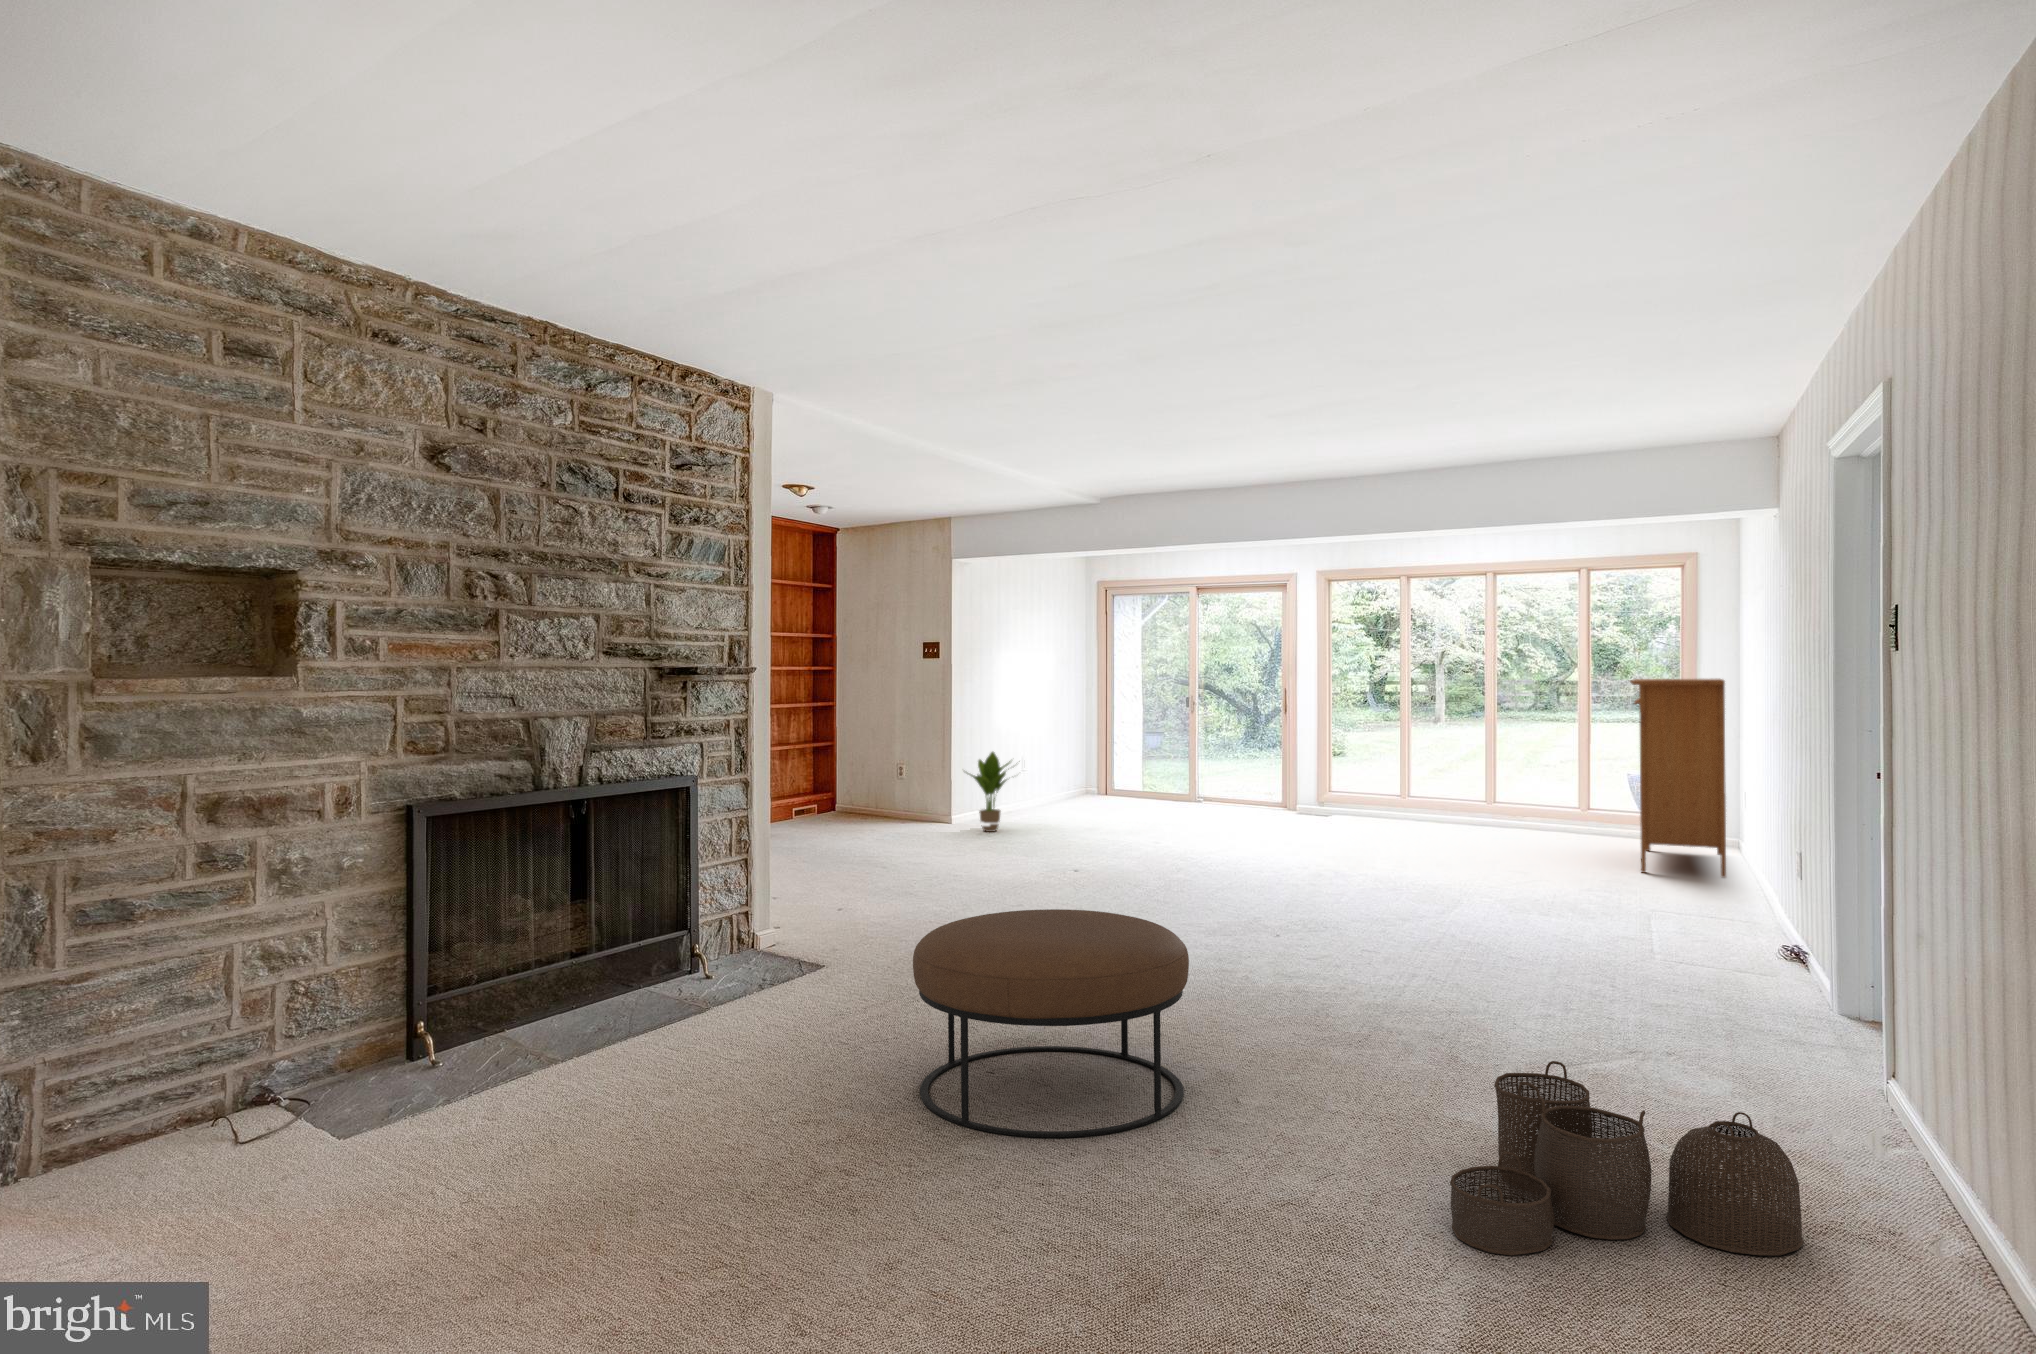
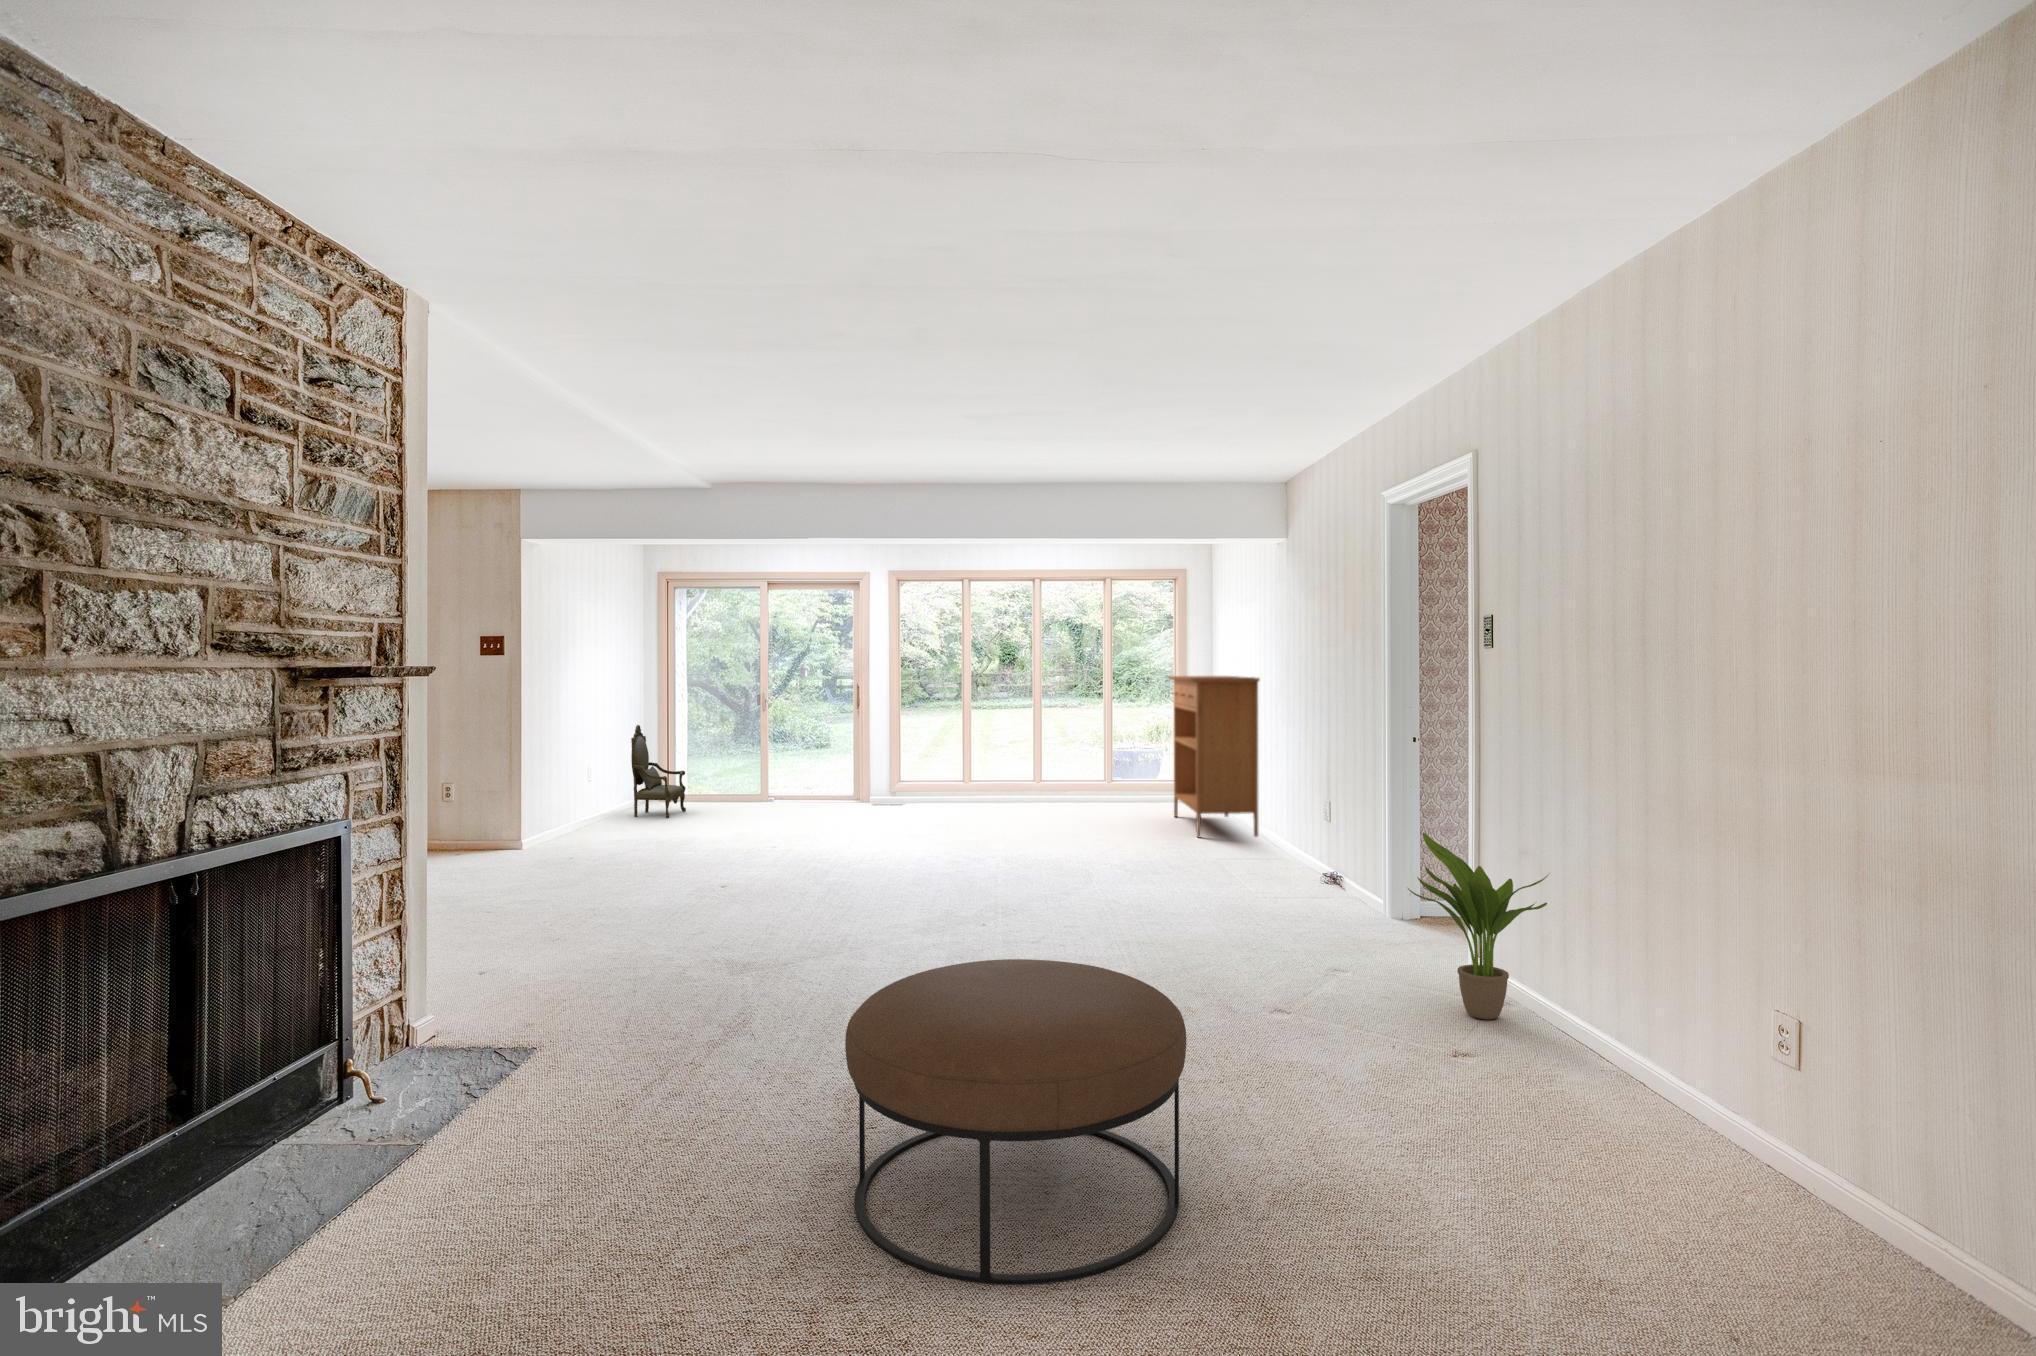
armchair: none [1061,699,1114,818] -> present [631,725,686,818]
potted plant: present [967,752,1010,832] -> present [1408,832,1548,1019]
woven basket: present [1450,1061,1804,1256] -> none [1521,1066,1830,1304]

